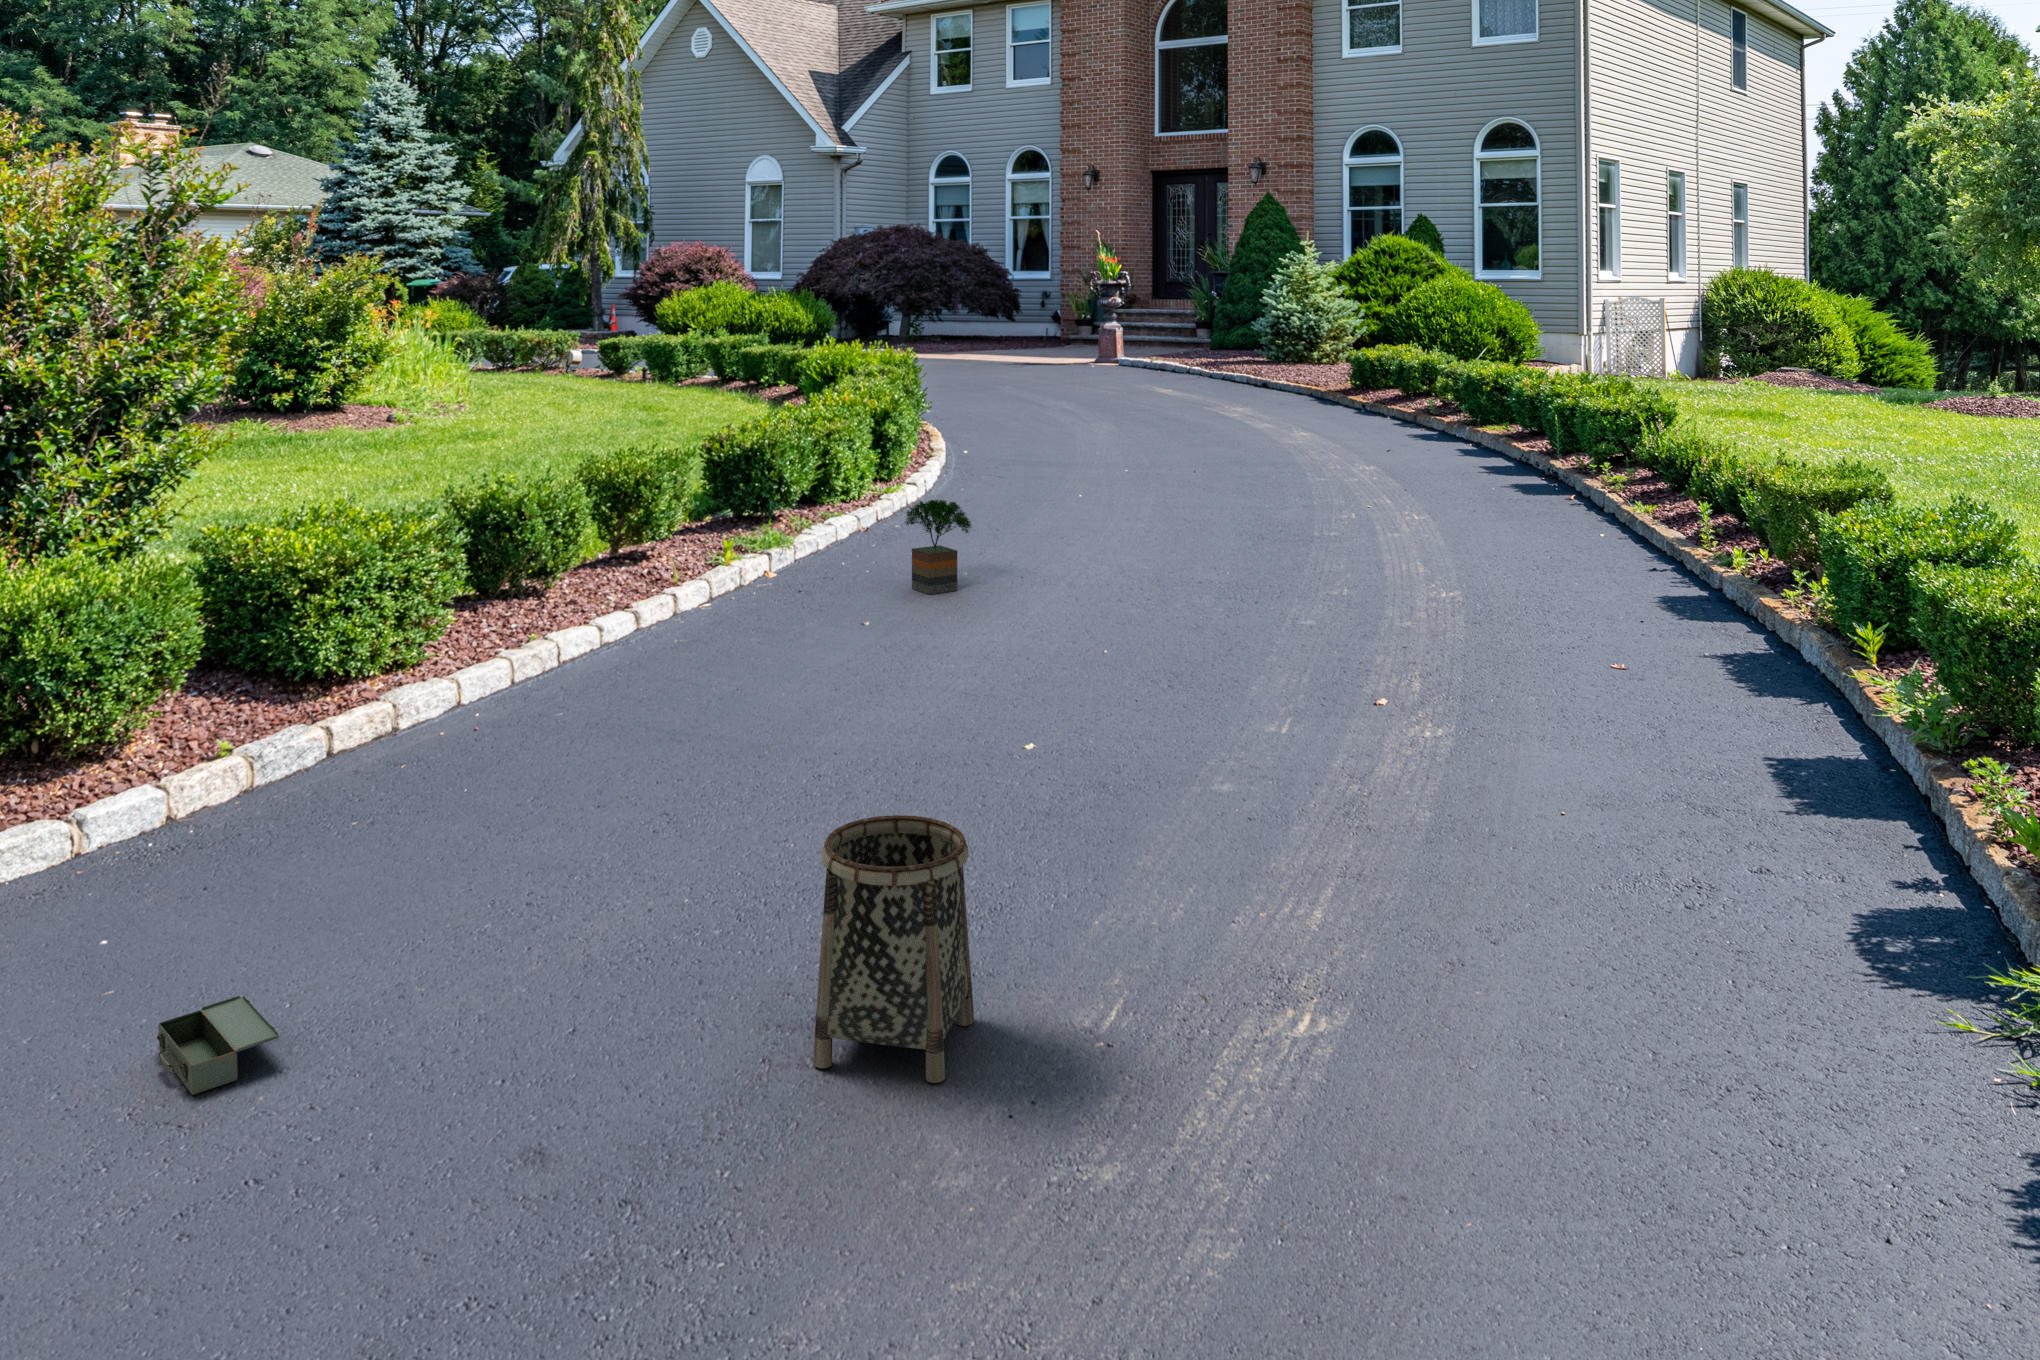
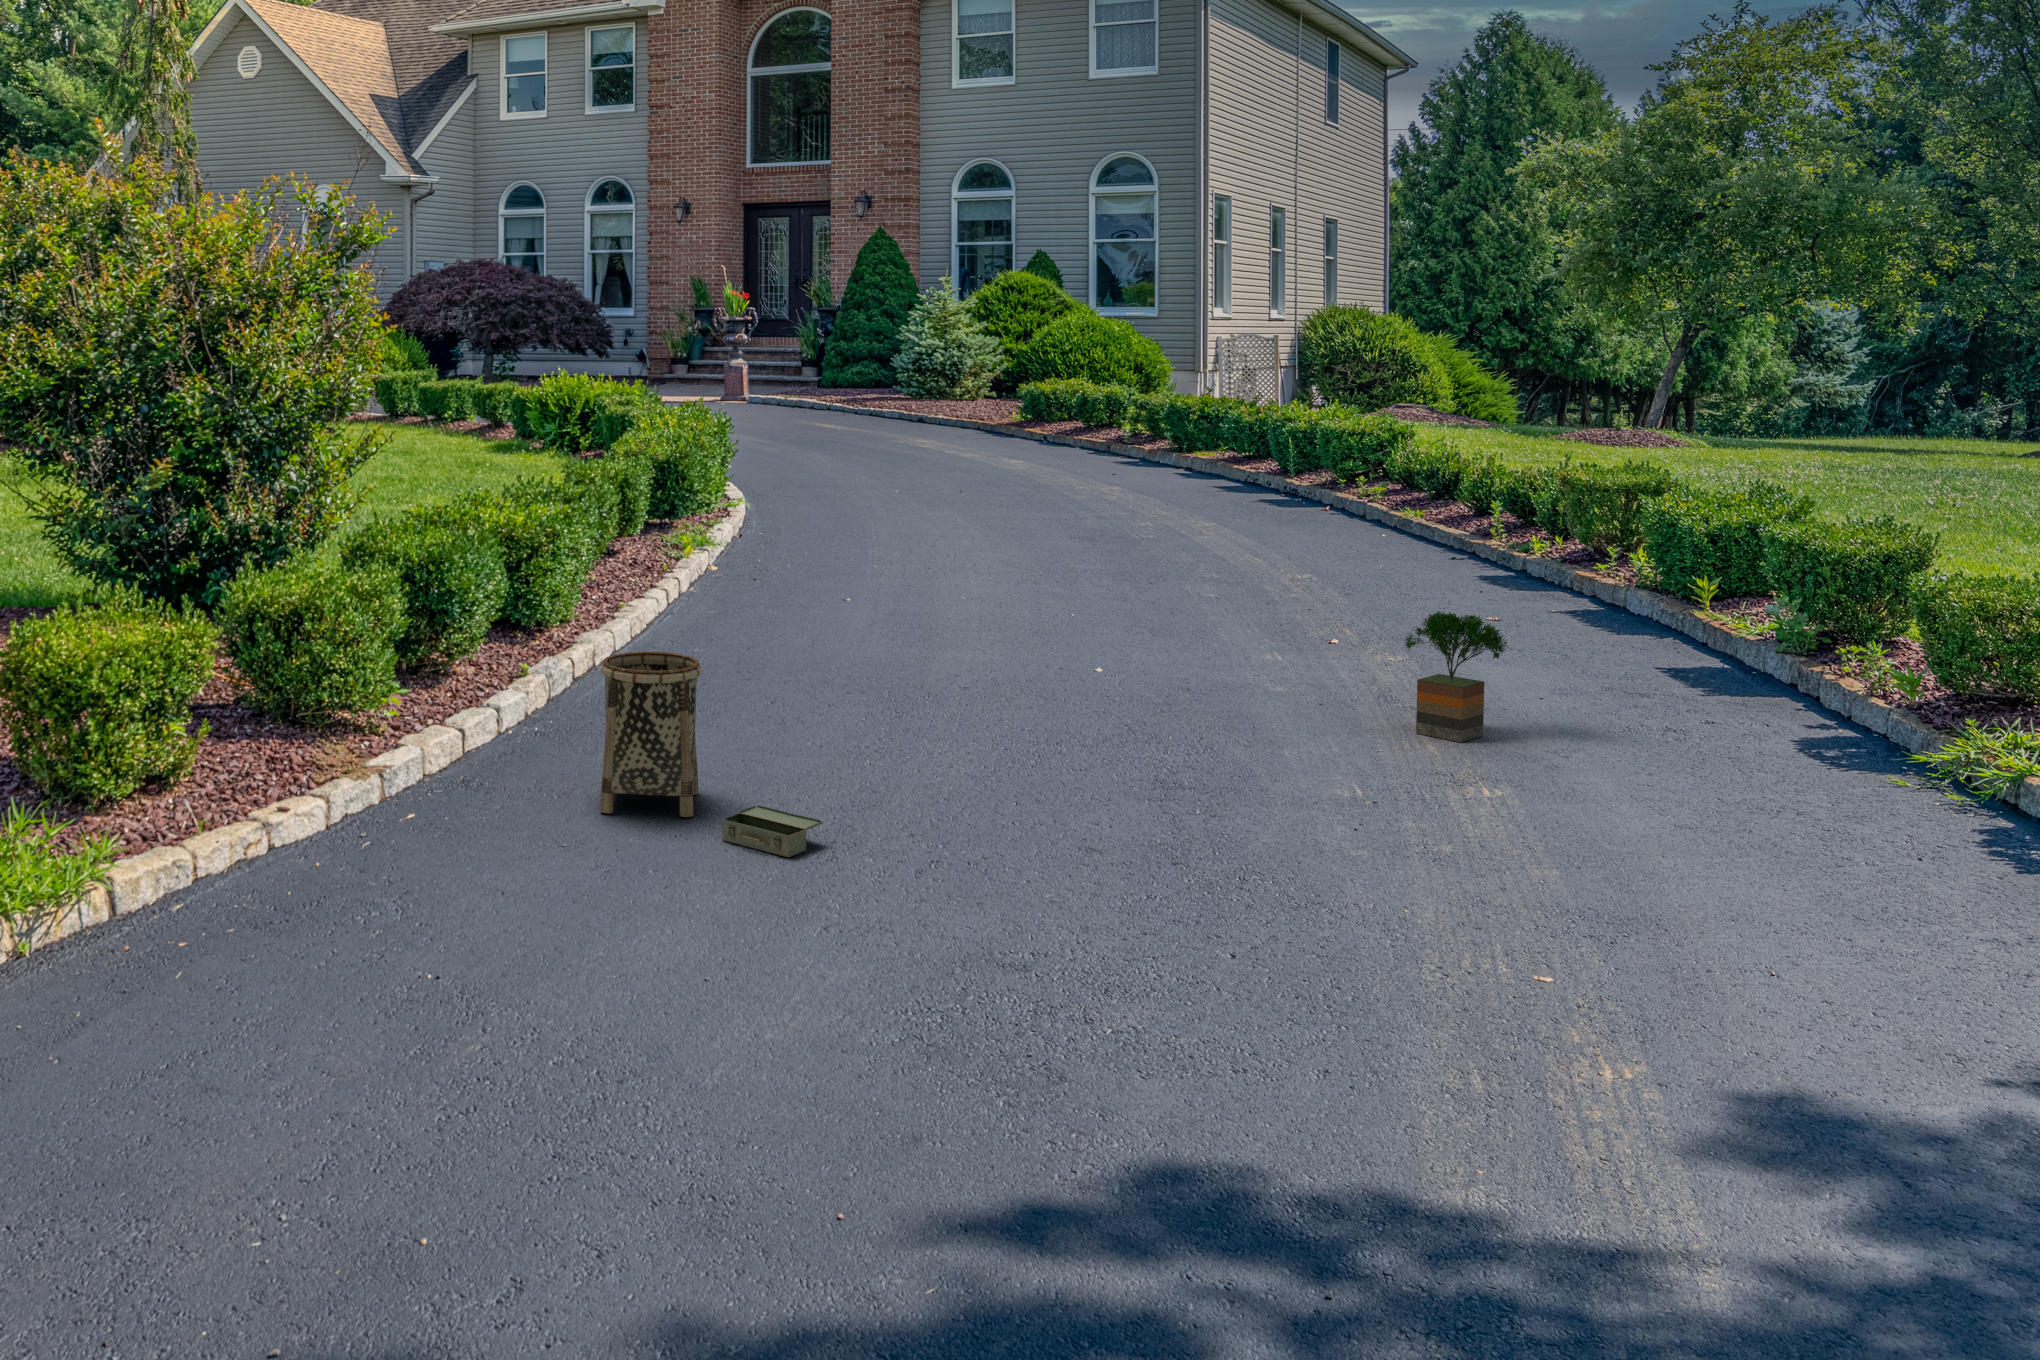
potted tree: present [906,500,972,594] -> present [1405,611,1507,742]
basket: present [813,815,974,1083] -> present [600,652,701,817]

